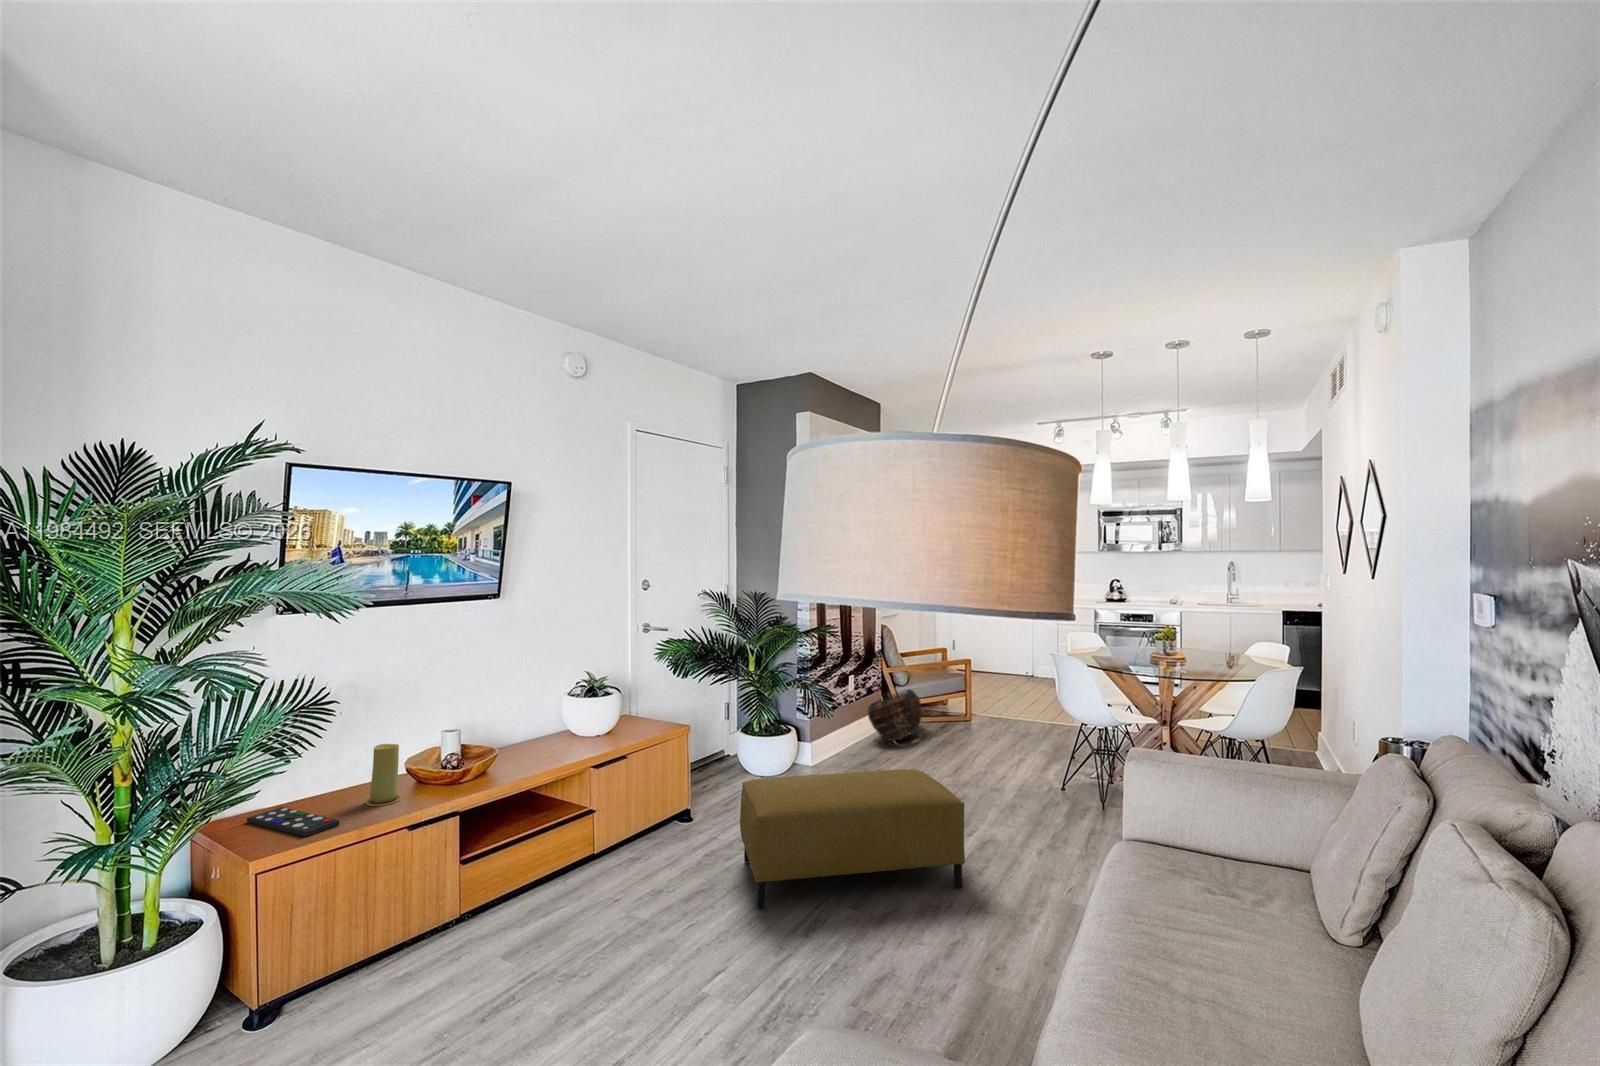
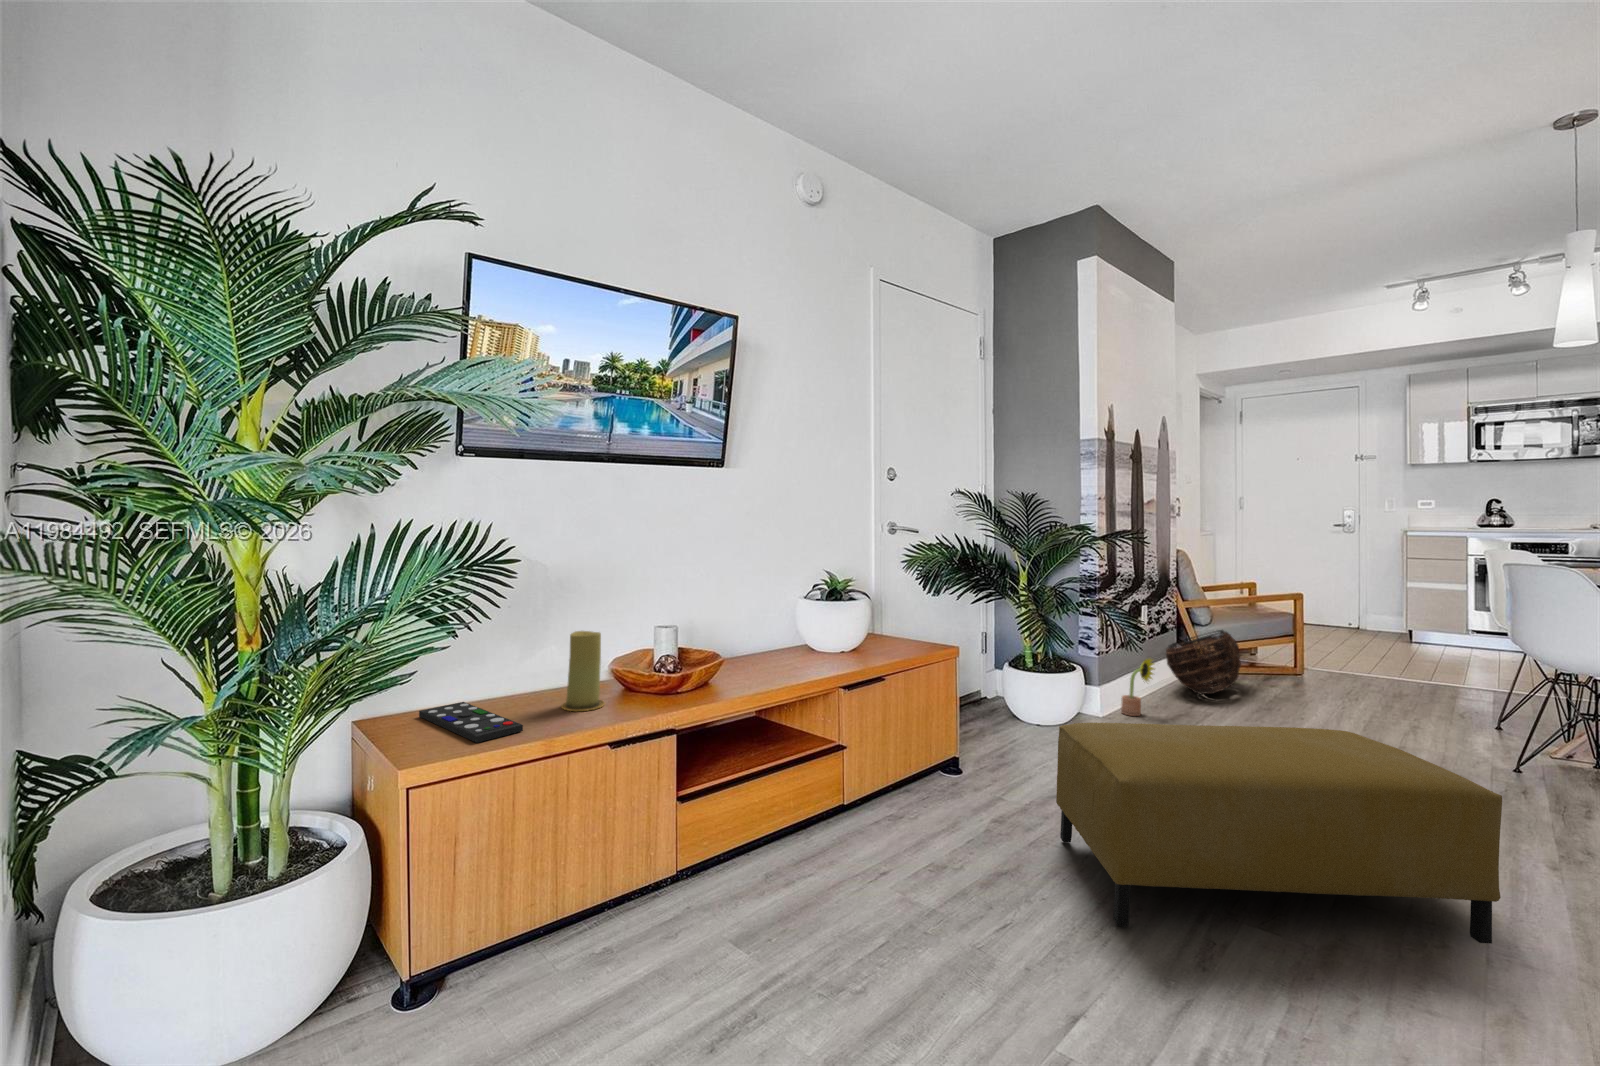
decorative plant: none [828,717,852,763] -> present [1121,659,1154,716]

